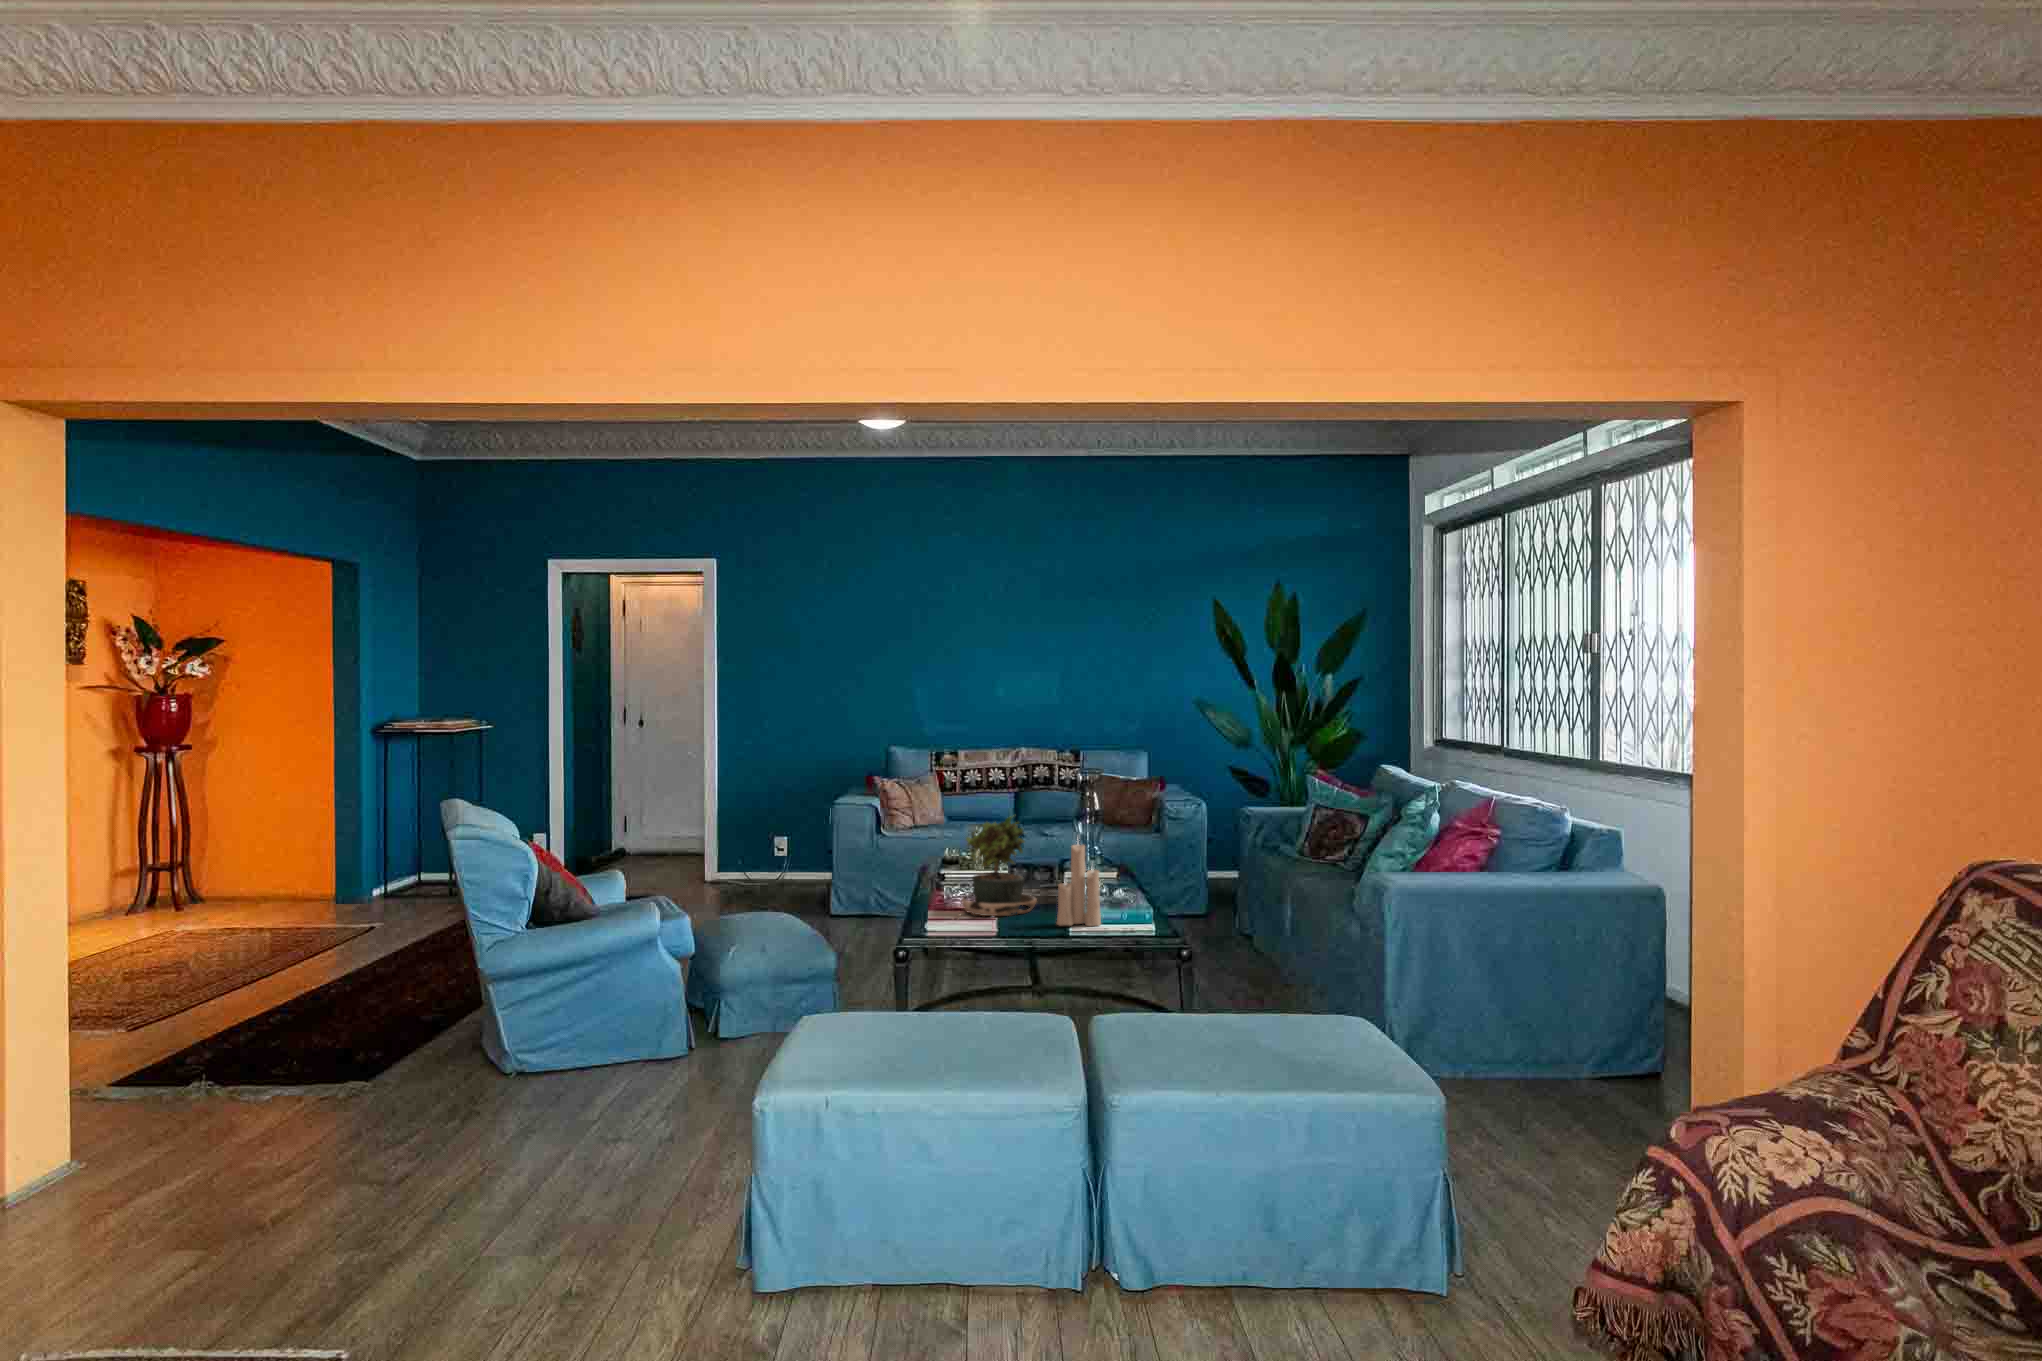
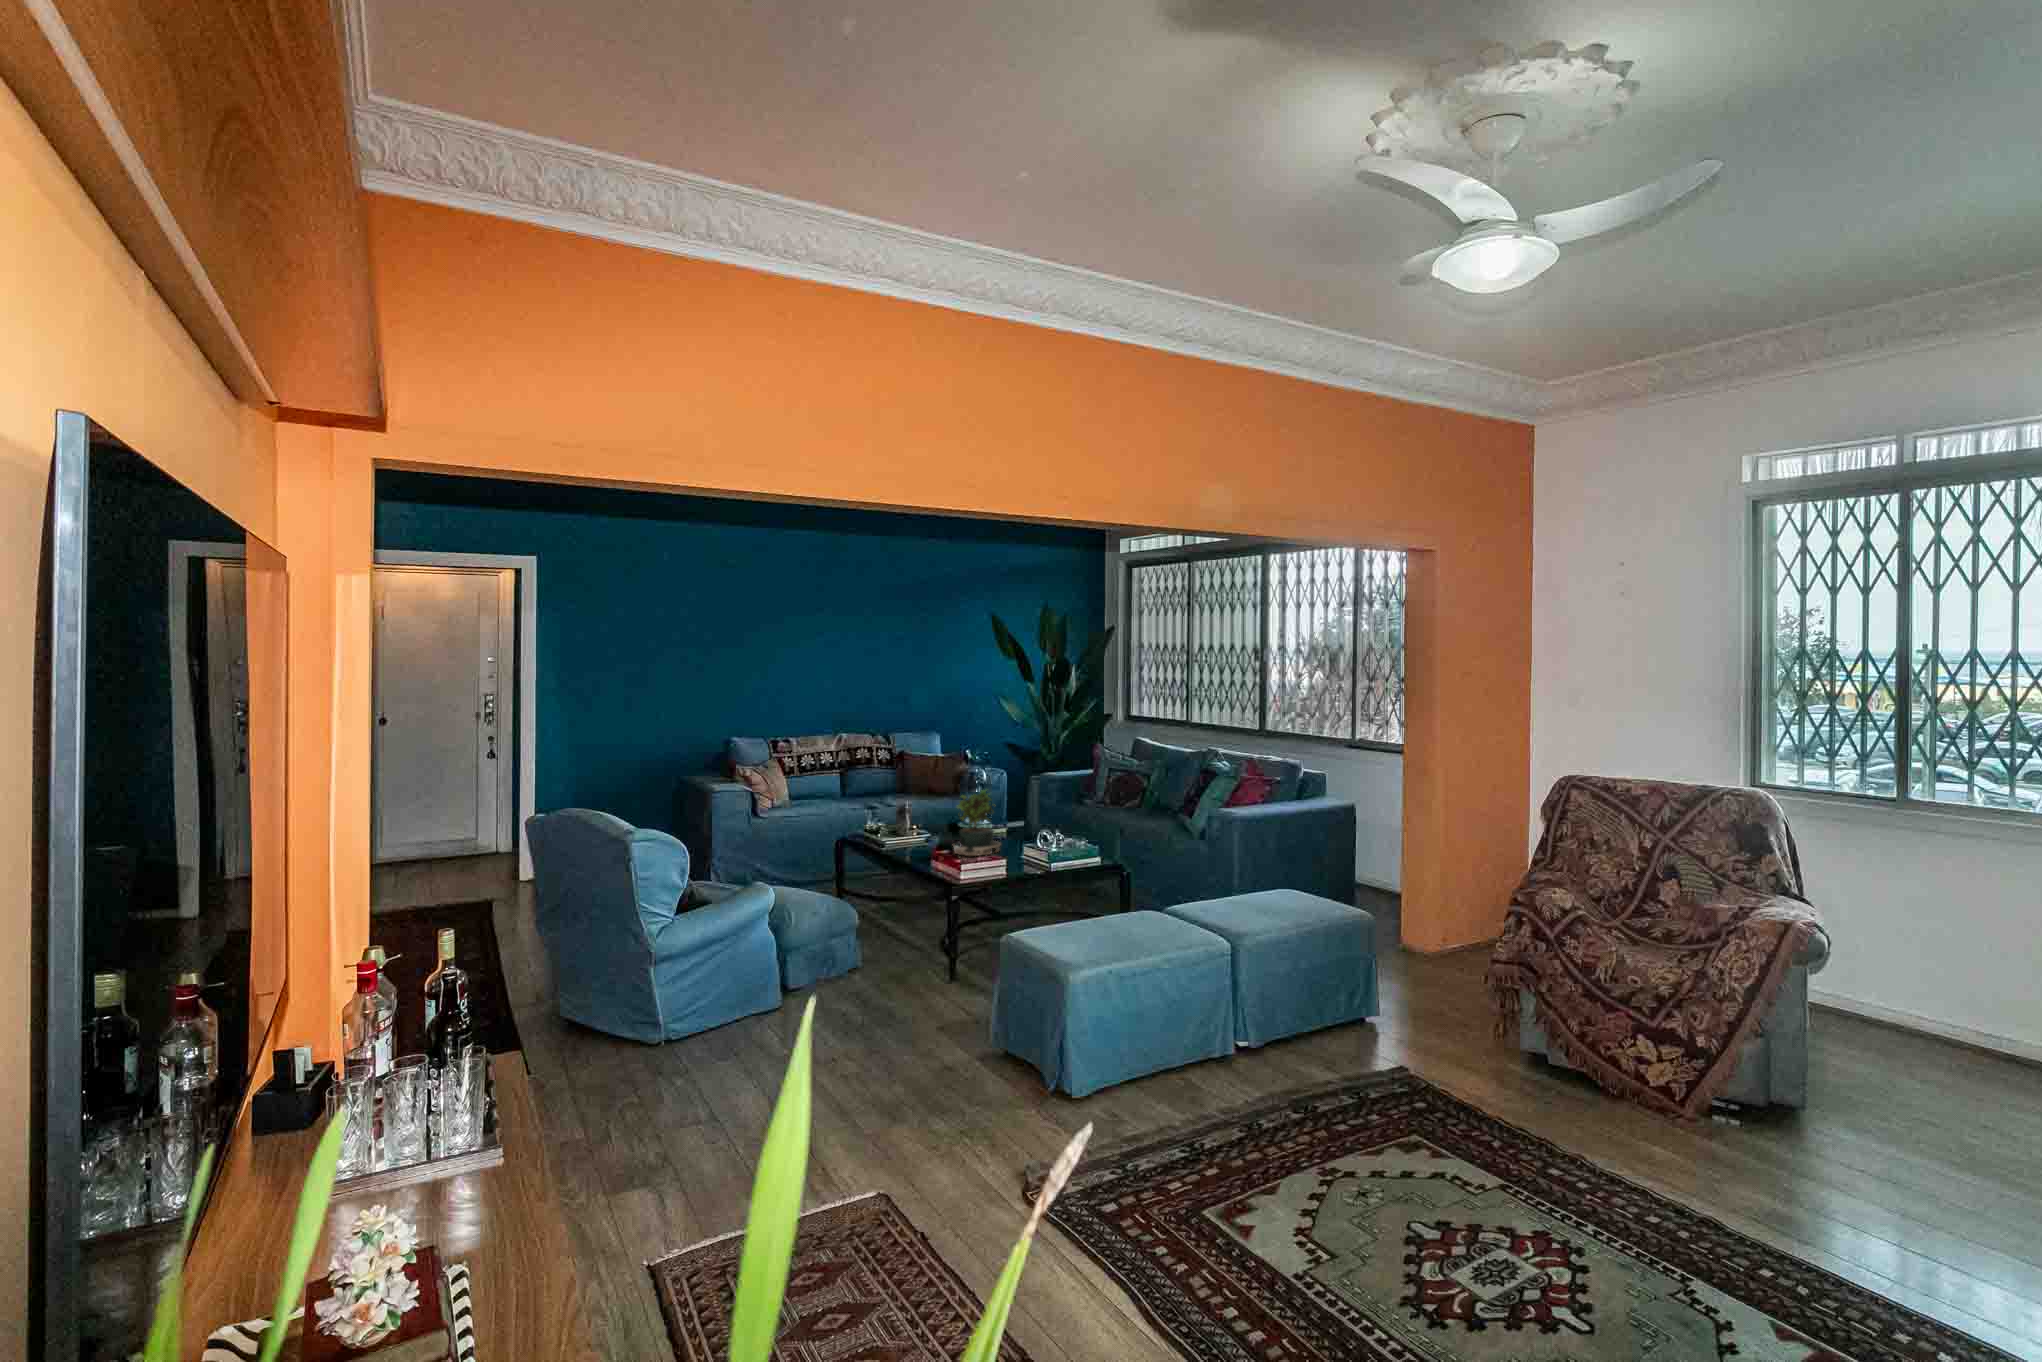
candle: present [1057,843,1101,926] -> none [1033,795,1060,856]

